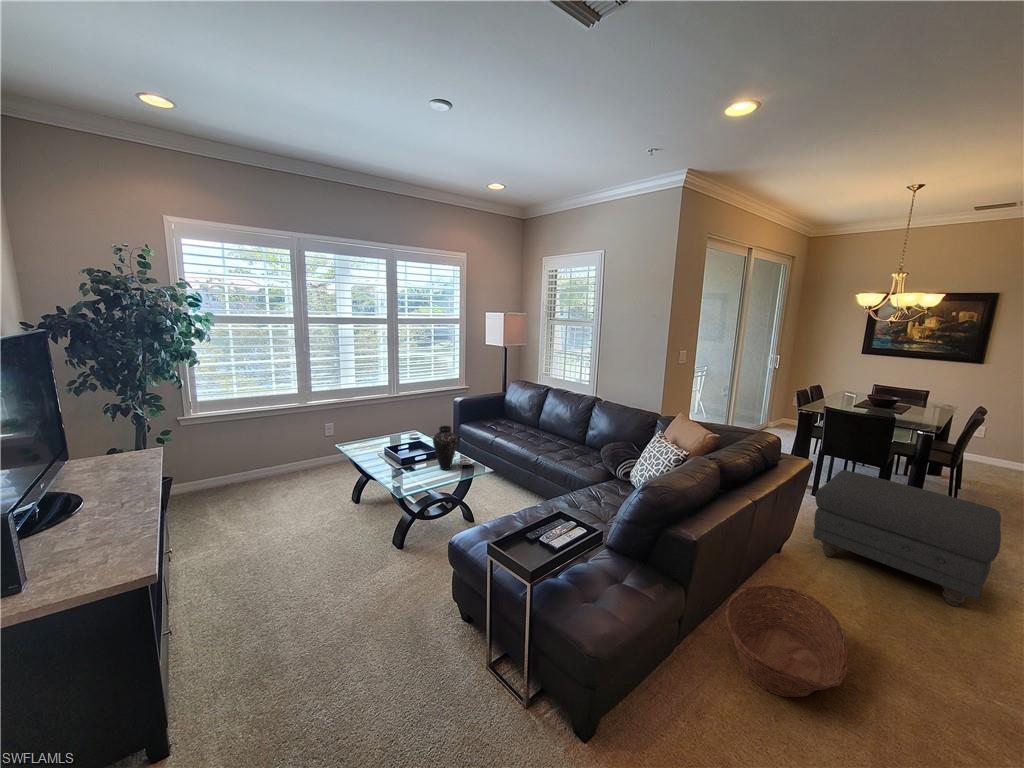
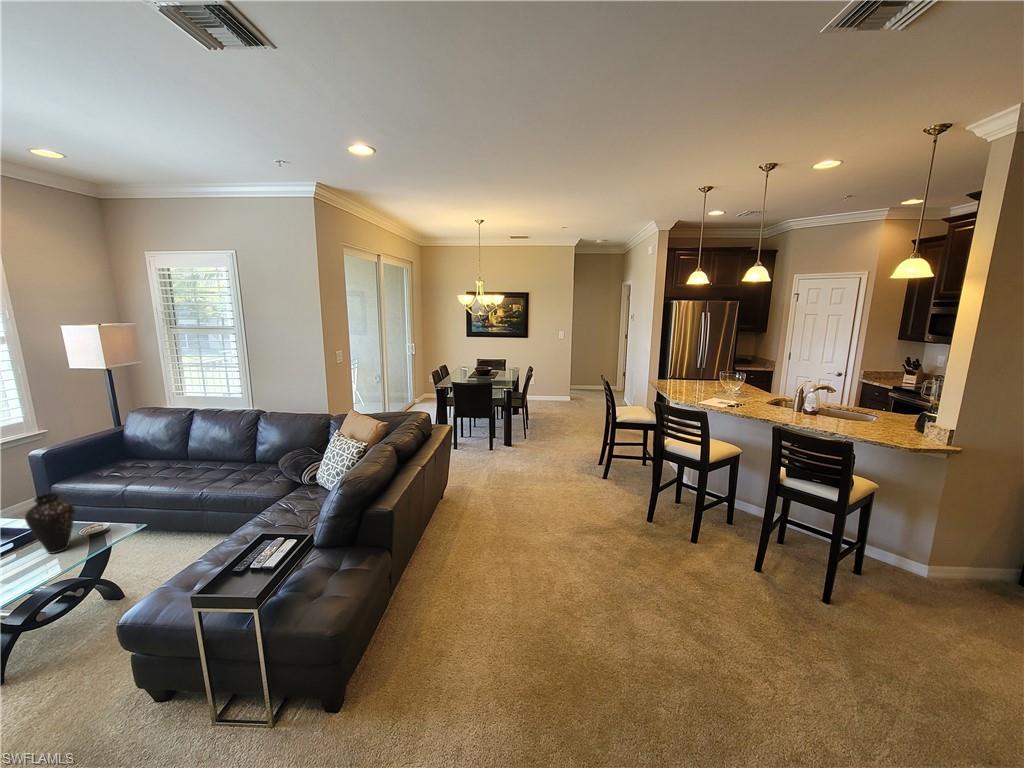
ottoman: present [813,470,1001,606] -> none [456,426,541,492]
basket: present [725,584,848,698] -> none [415,518,486,591]

